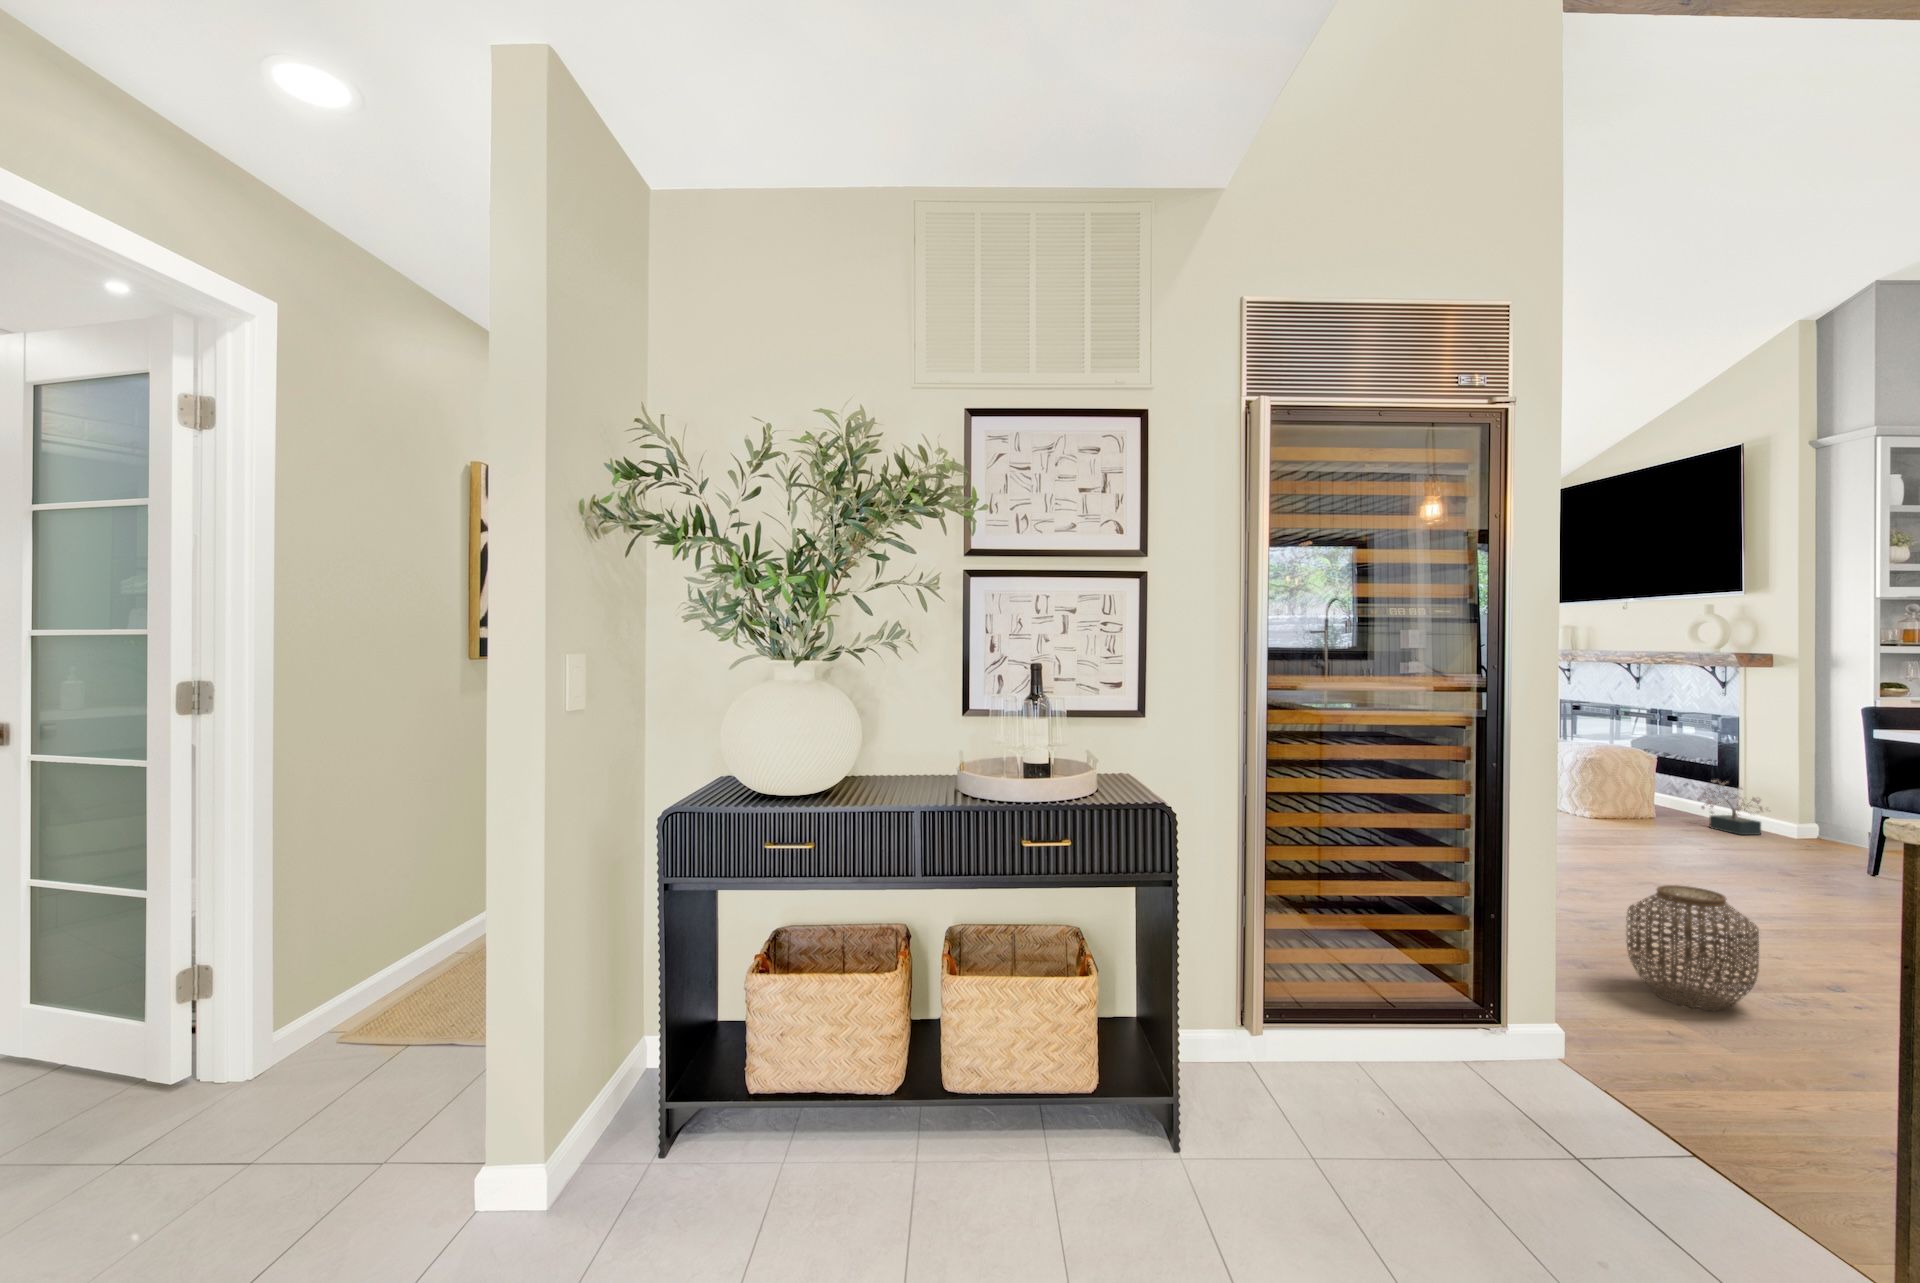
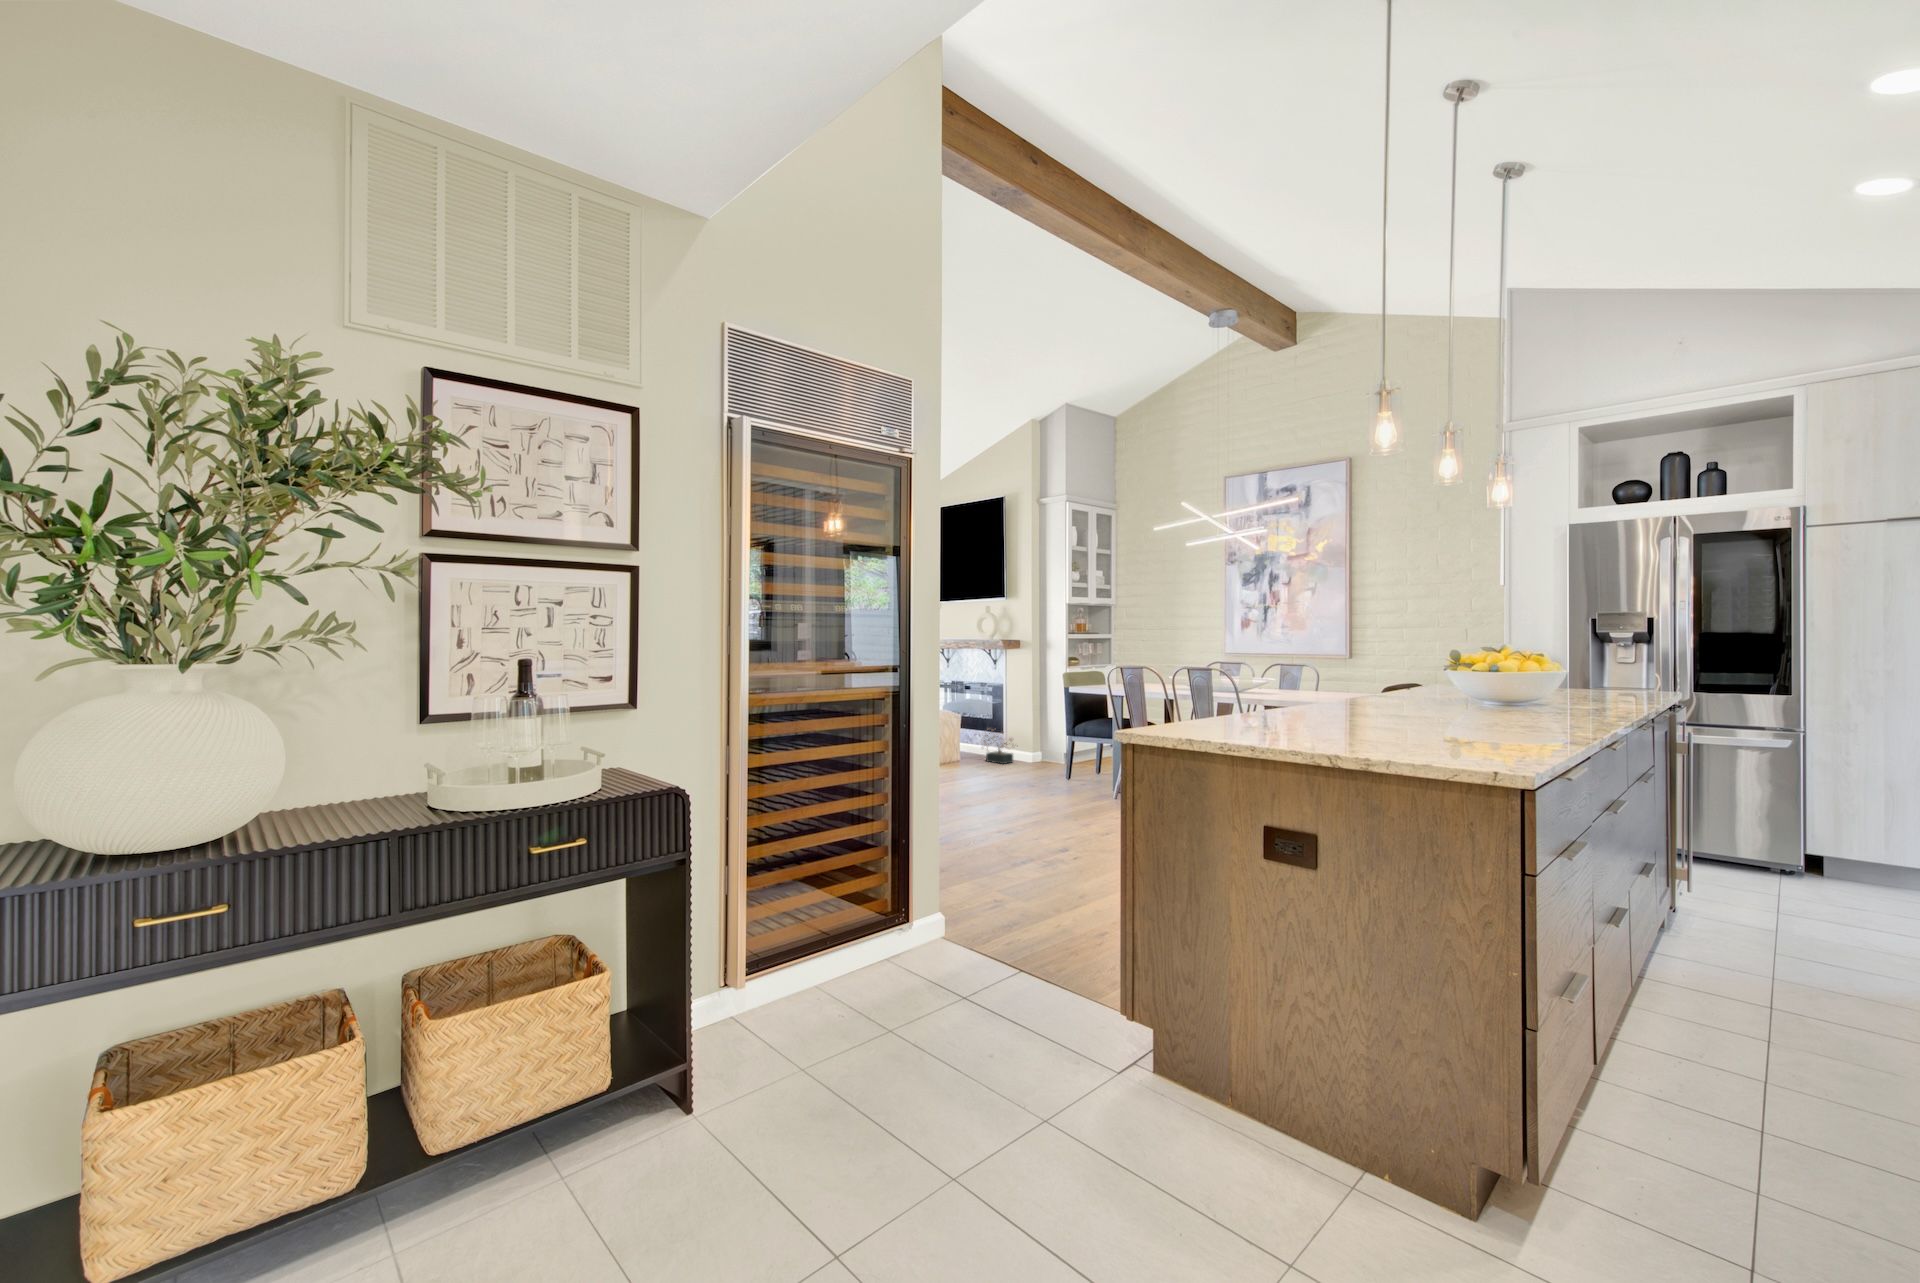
woven basket: present [1627,885,1759,1010] -> none [971,803,1042,886]

